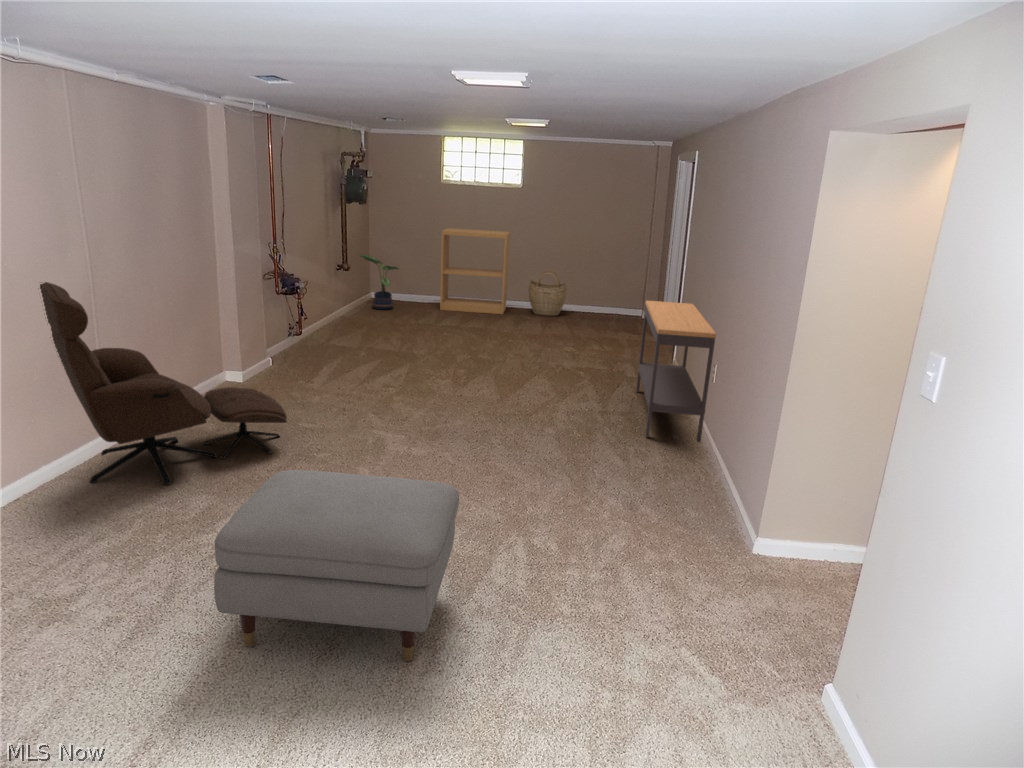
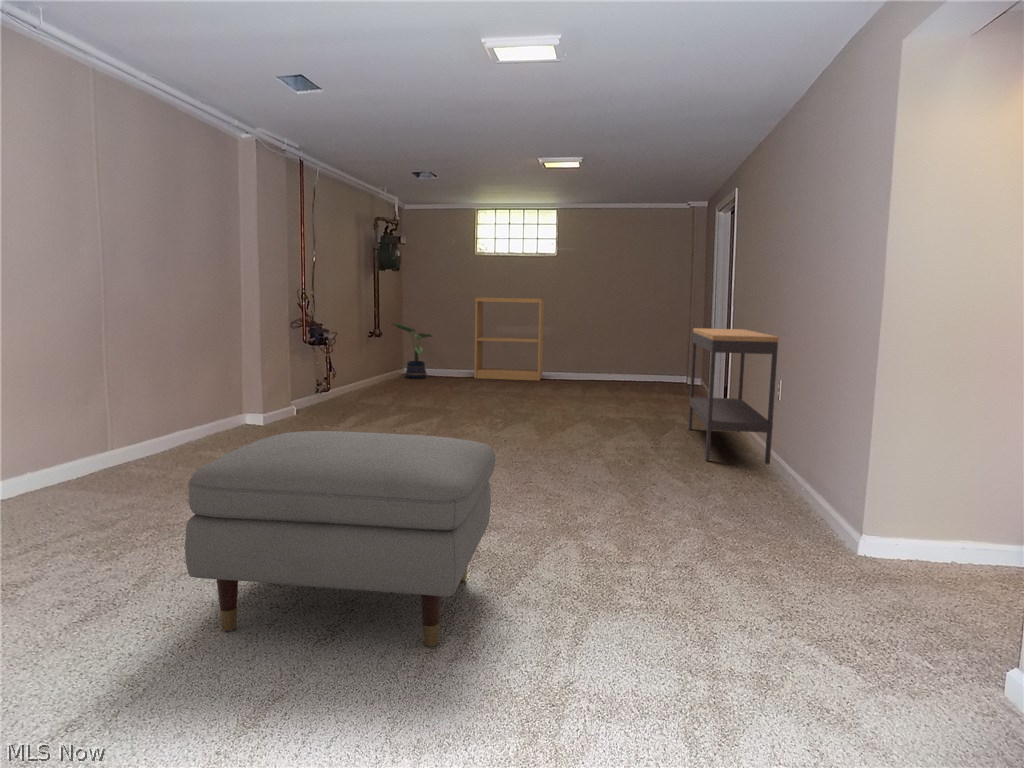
woven basket: present [529,270,567,316] -> none [565,335,605,381]
lounge chair: present [40,282,287,485] -> none [43,269,304,495]

